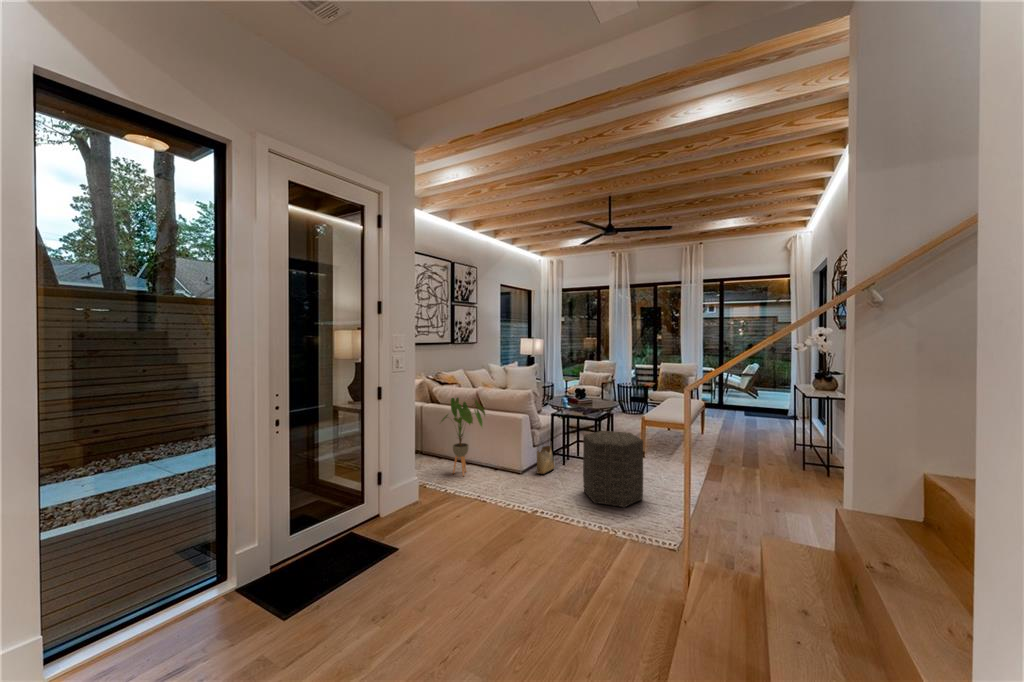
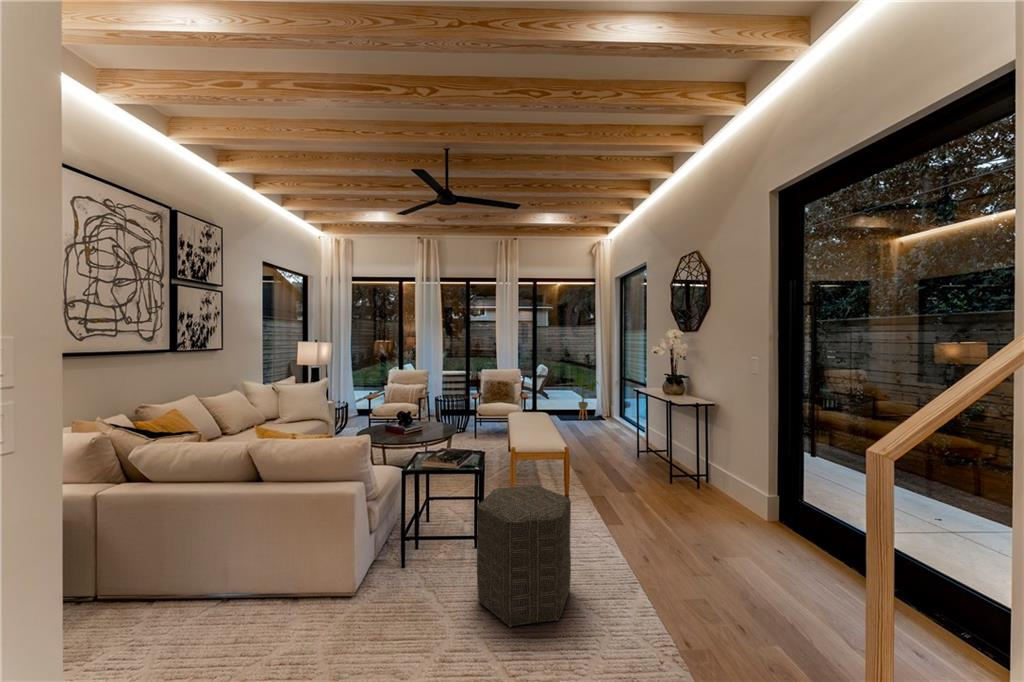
house plant: present [441,398,485,476] -> present [572,374,595,419]
woven basket: present [537,446,555,474] -> none [375,509,405,580]

